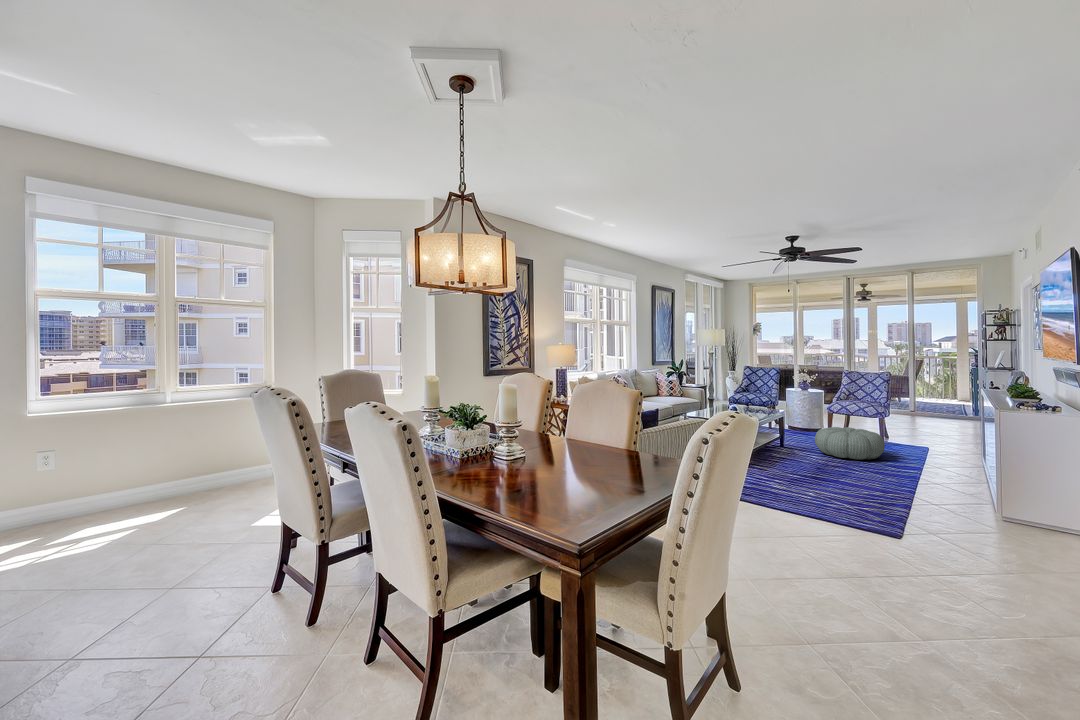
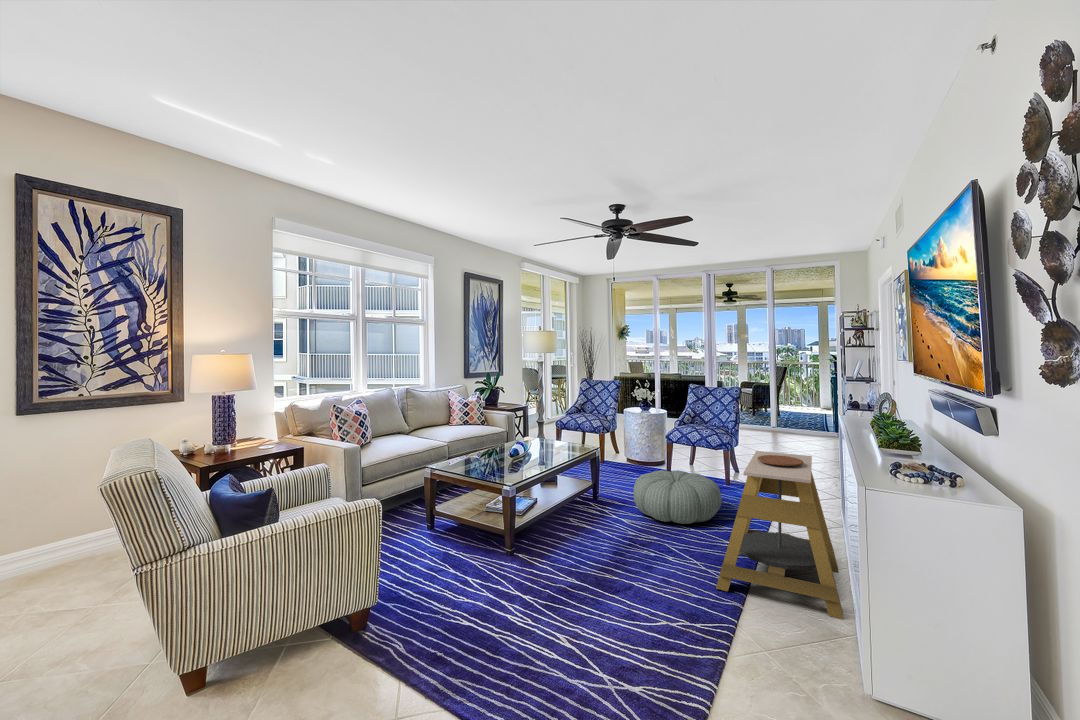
side table: none [894,409,982,500] -> present [716,451,844,619]

